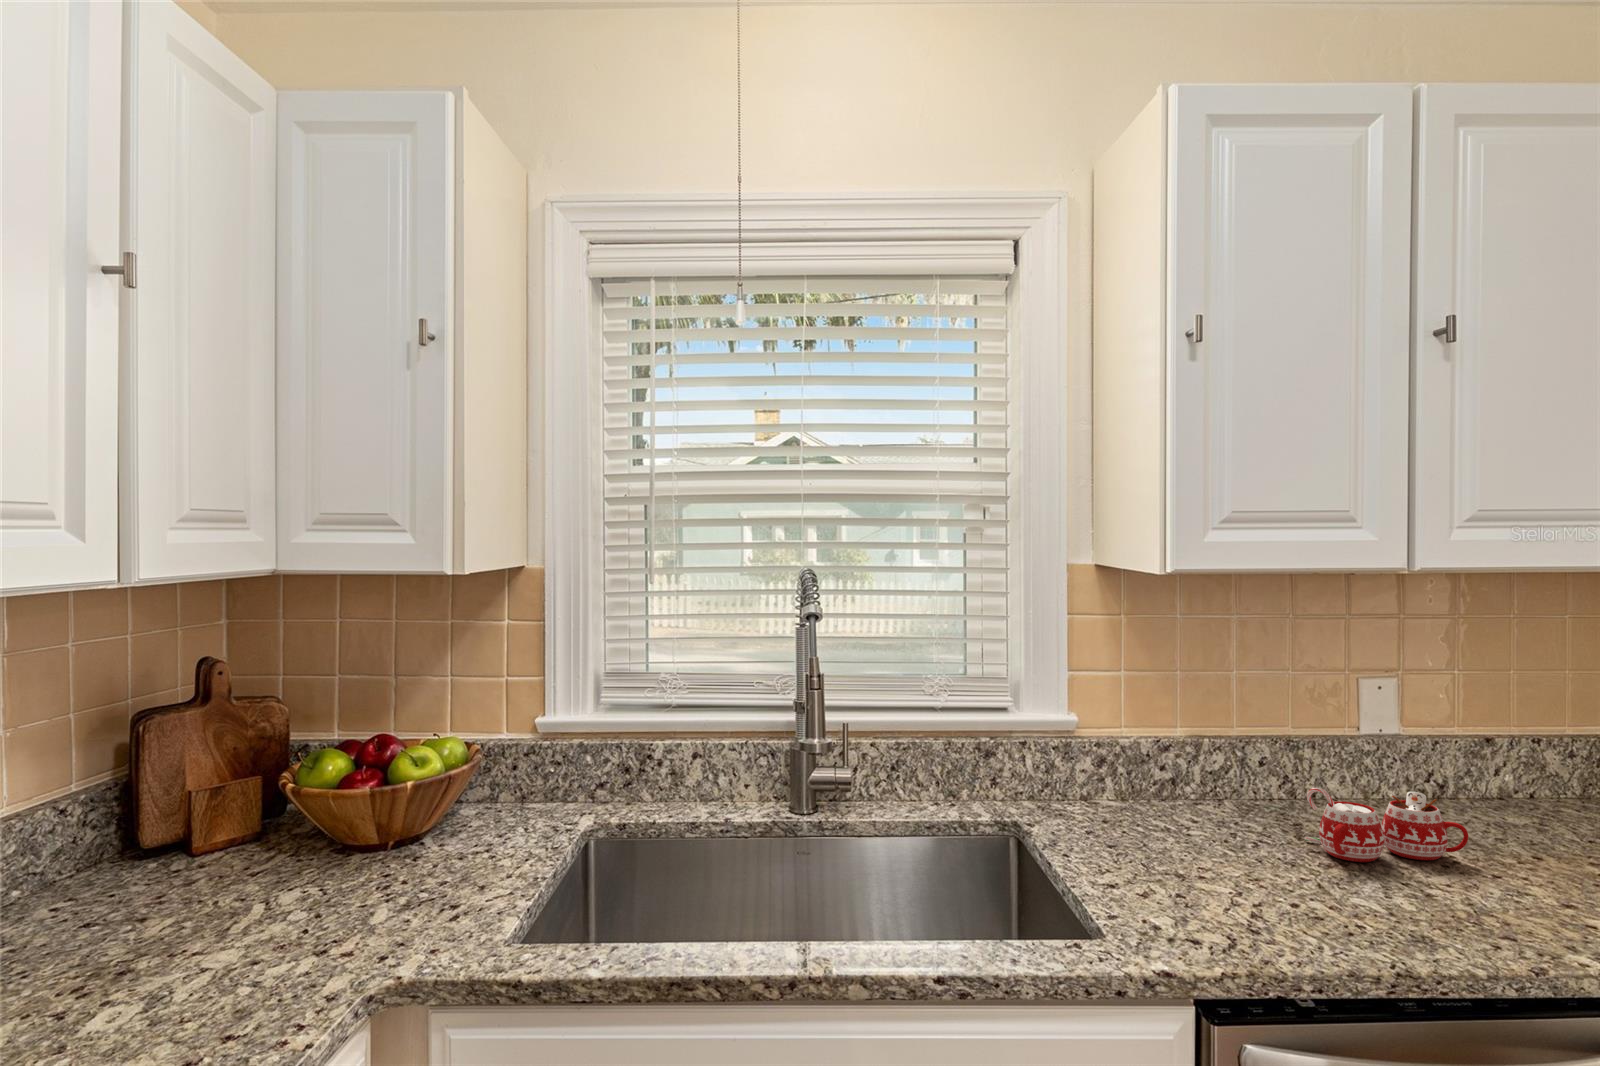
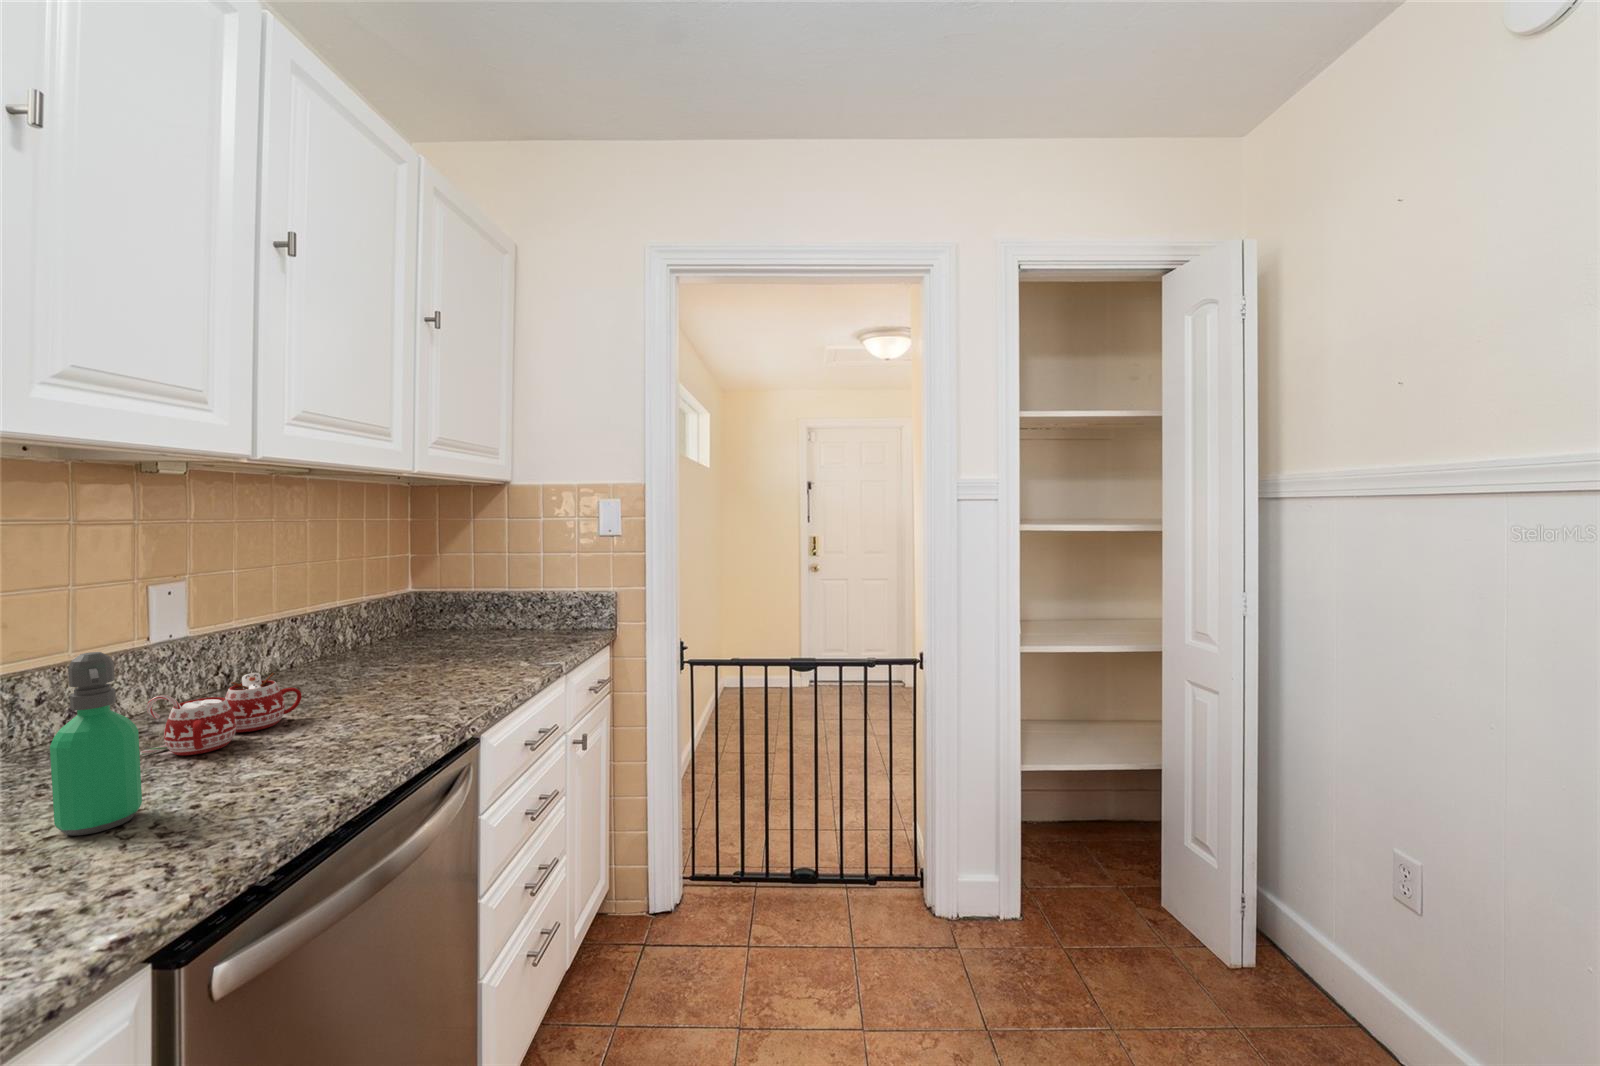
soap dispenser: none [1202,733,1259,892] -> present [50,652,142,835]

